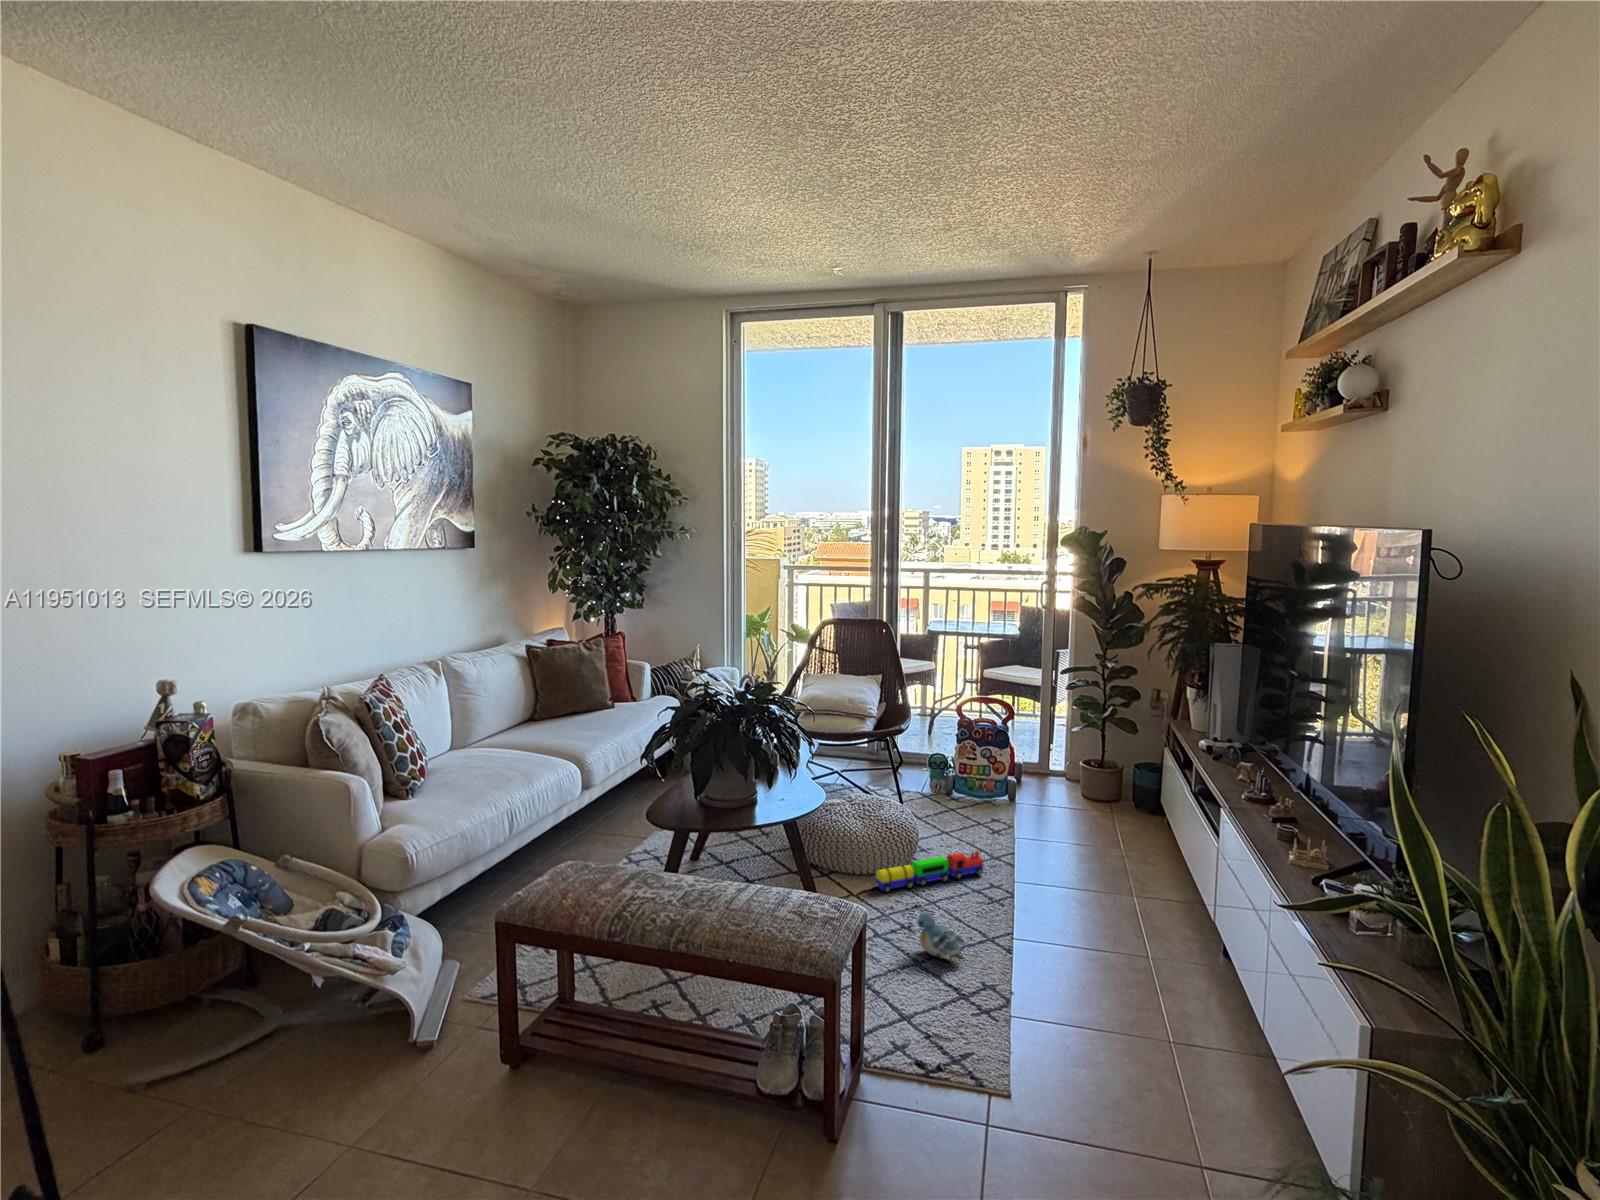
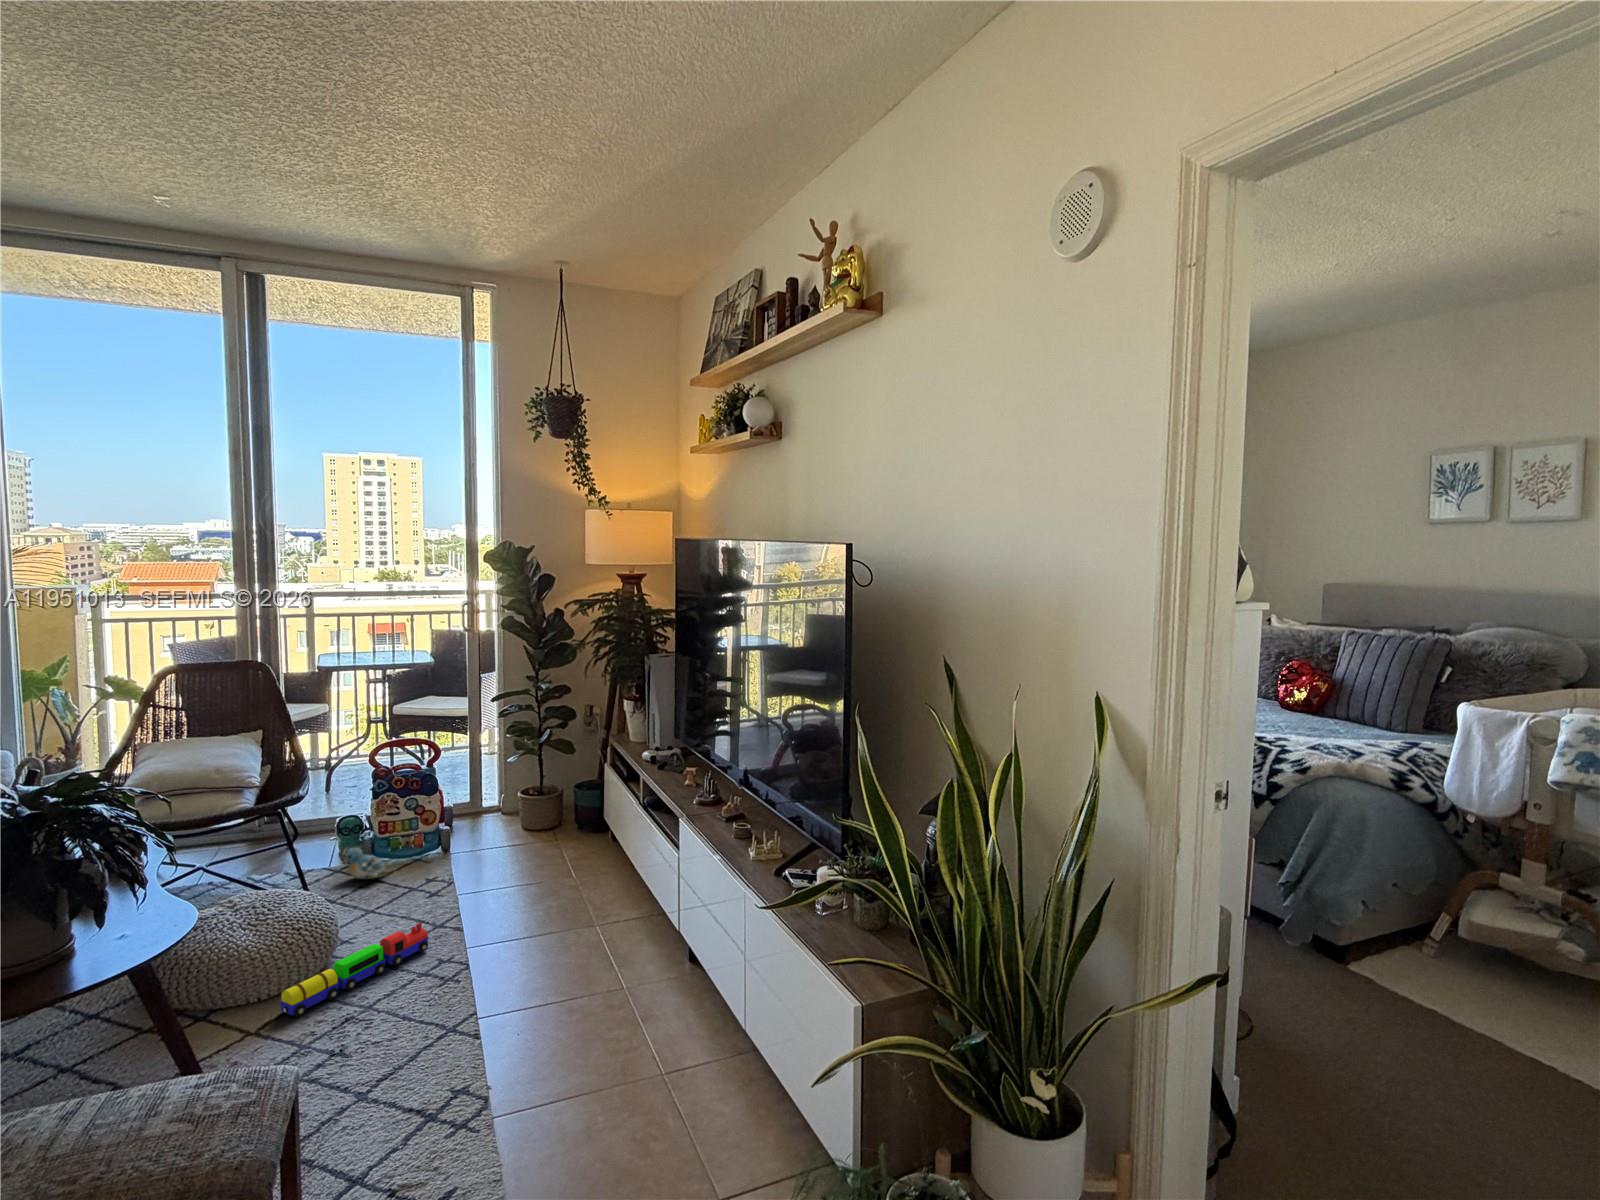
plush toy: present [917,912,967,959] -> present [346,848,391,879]

